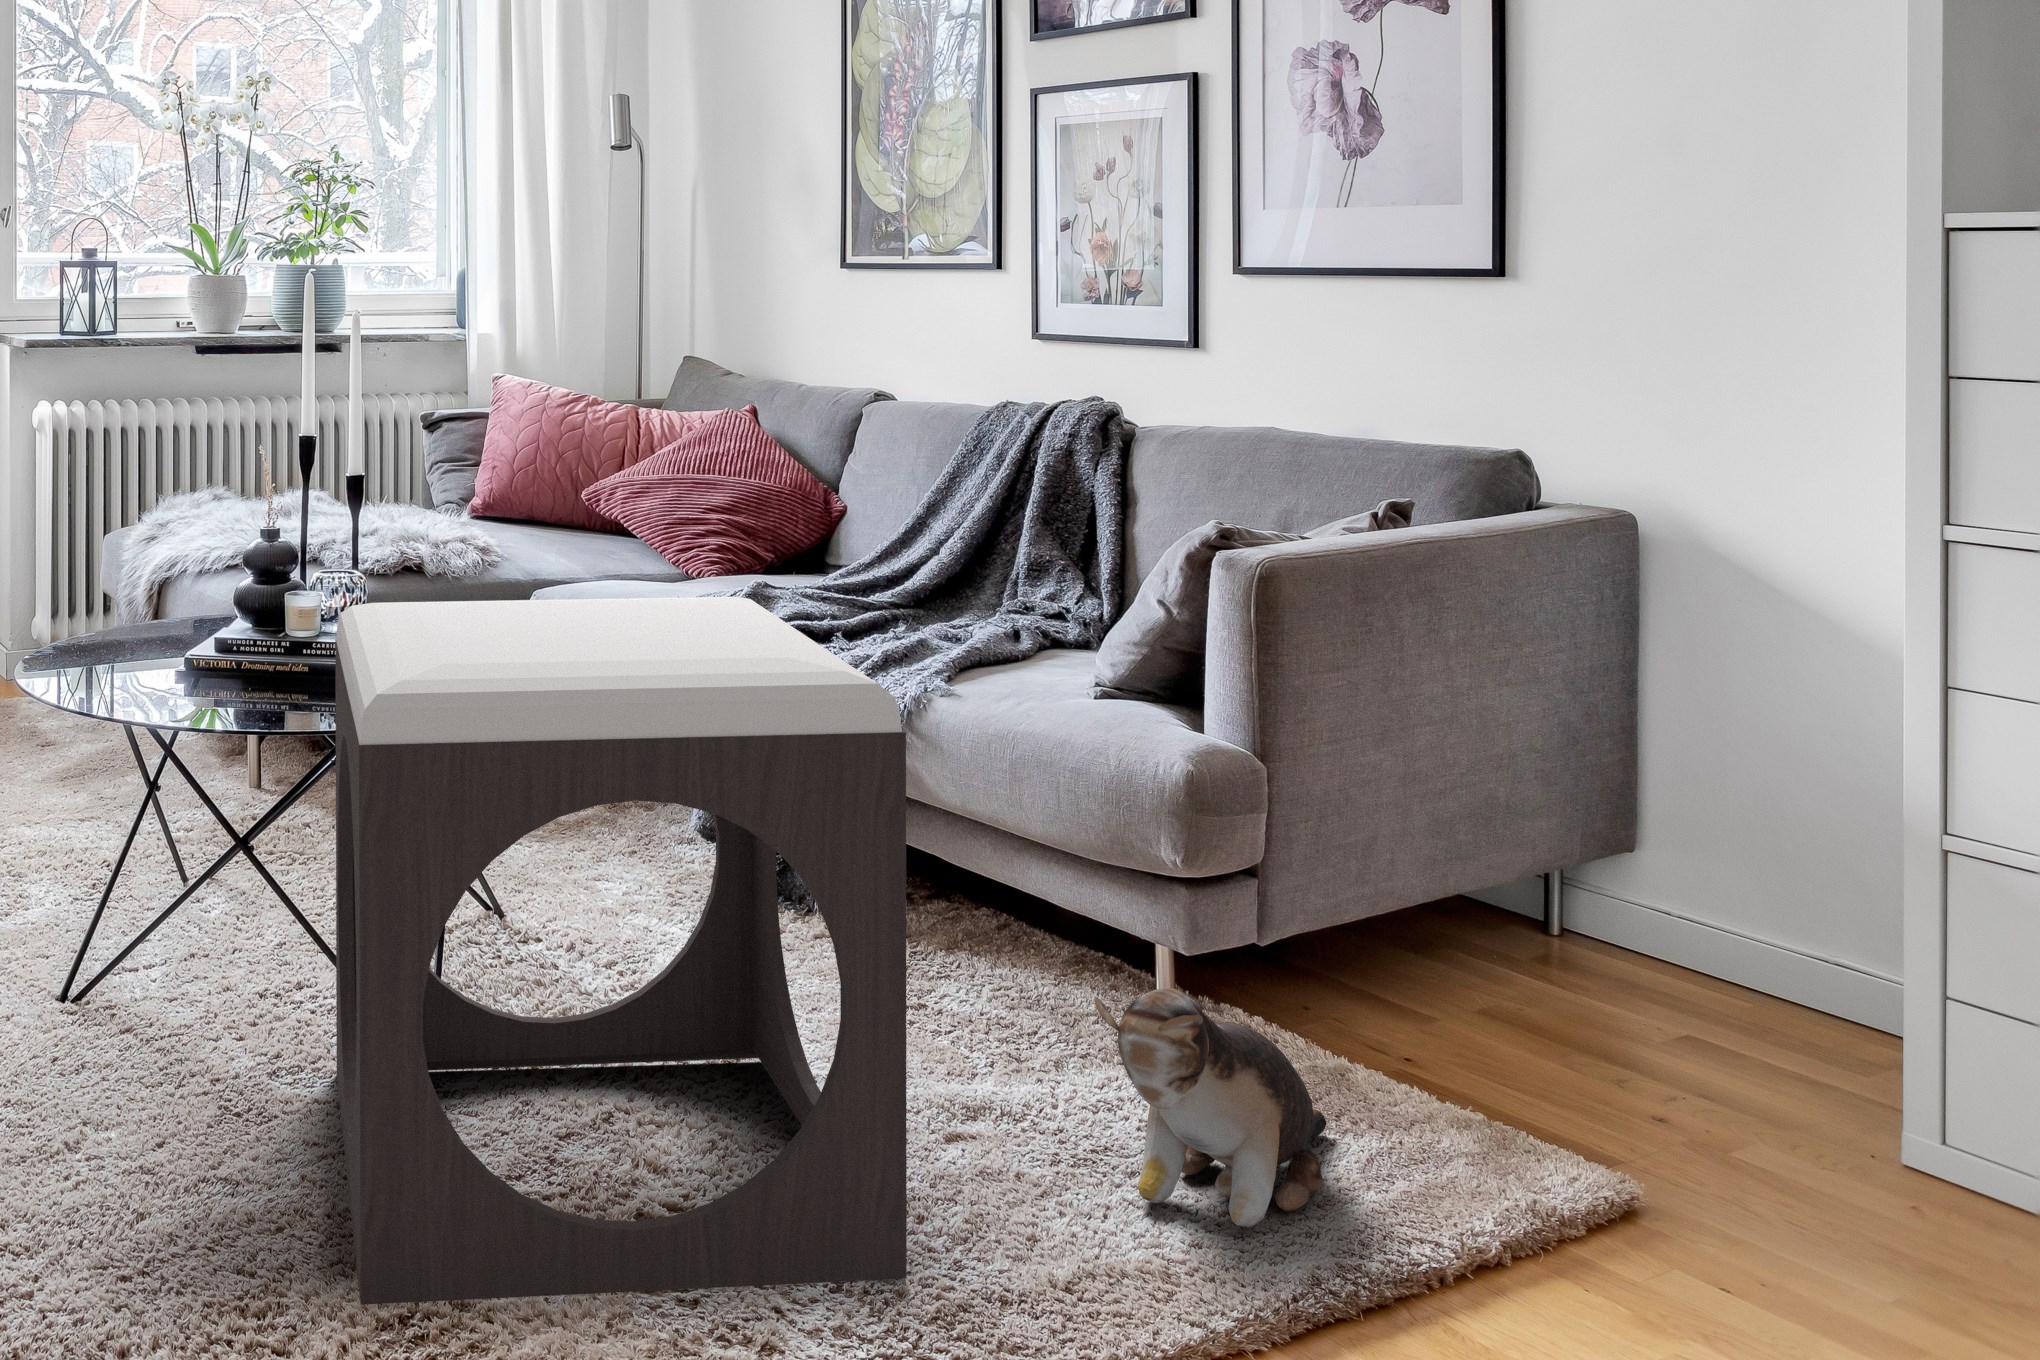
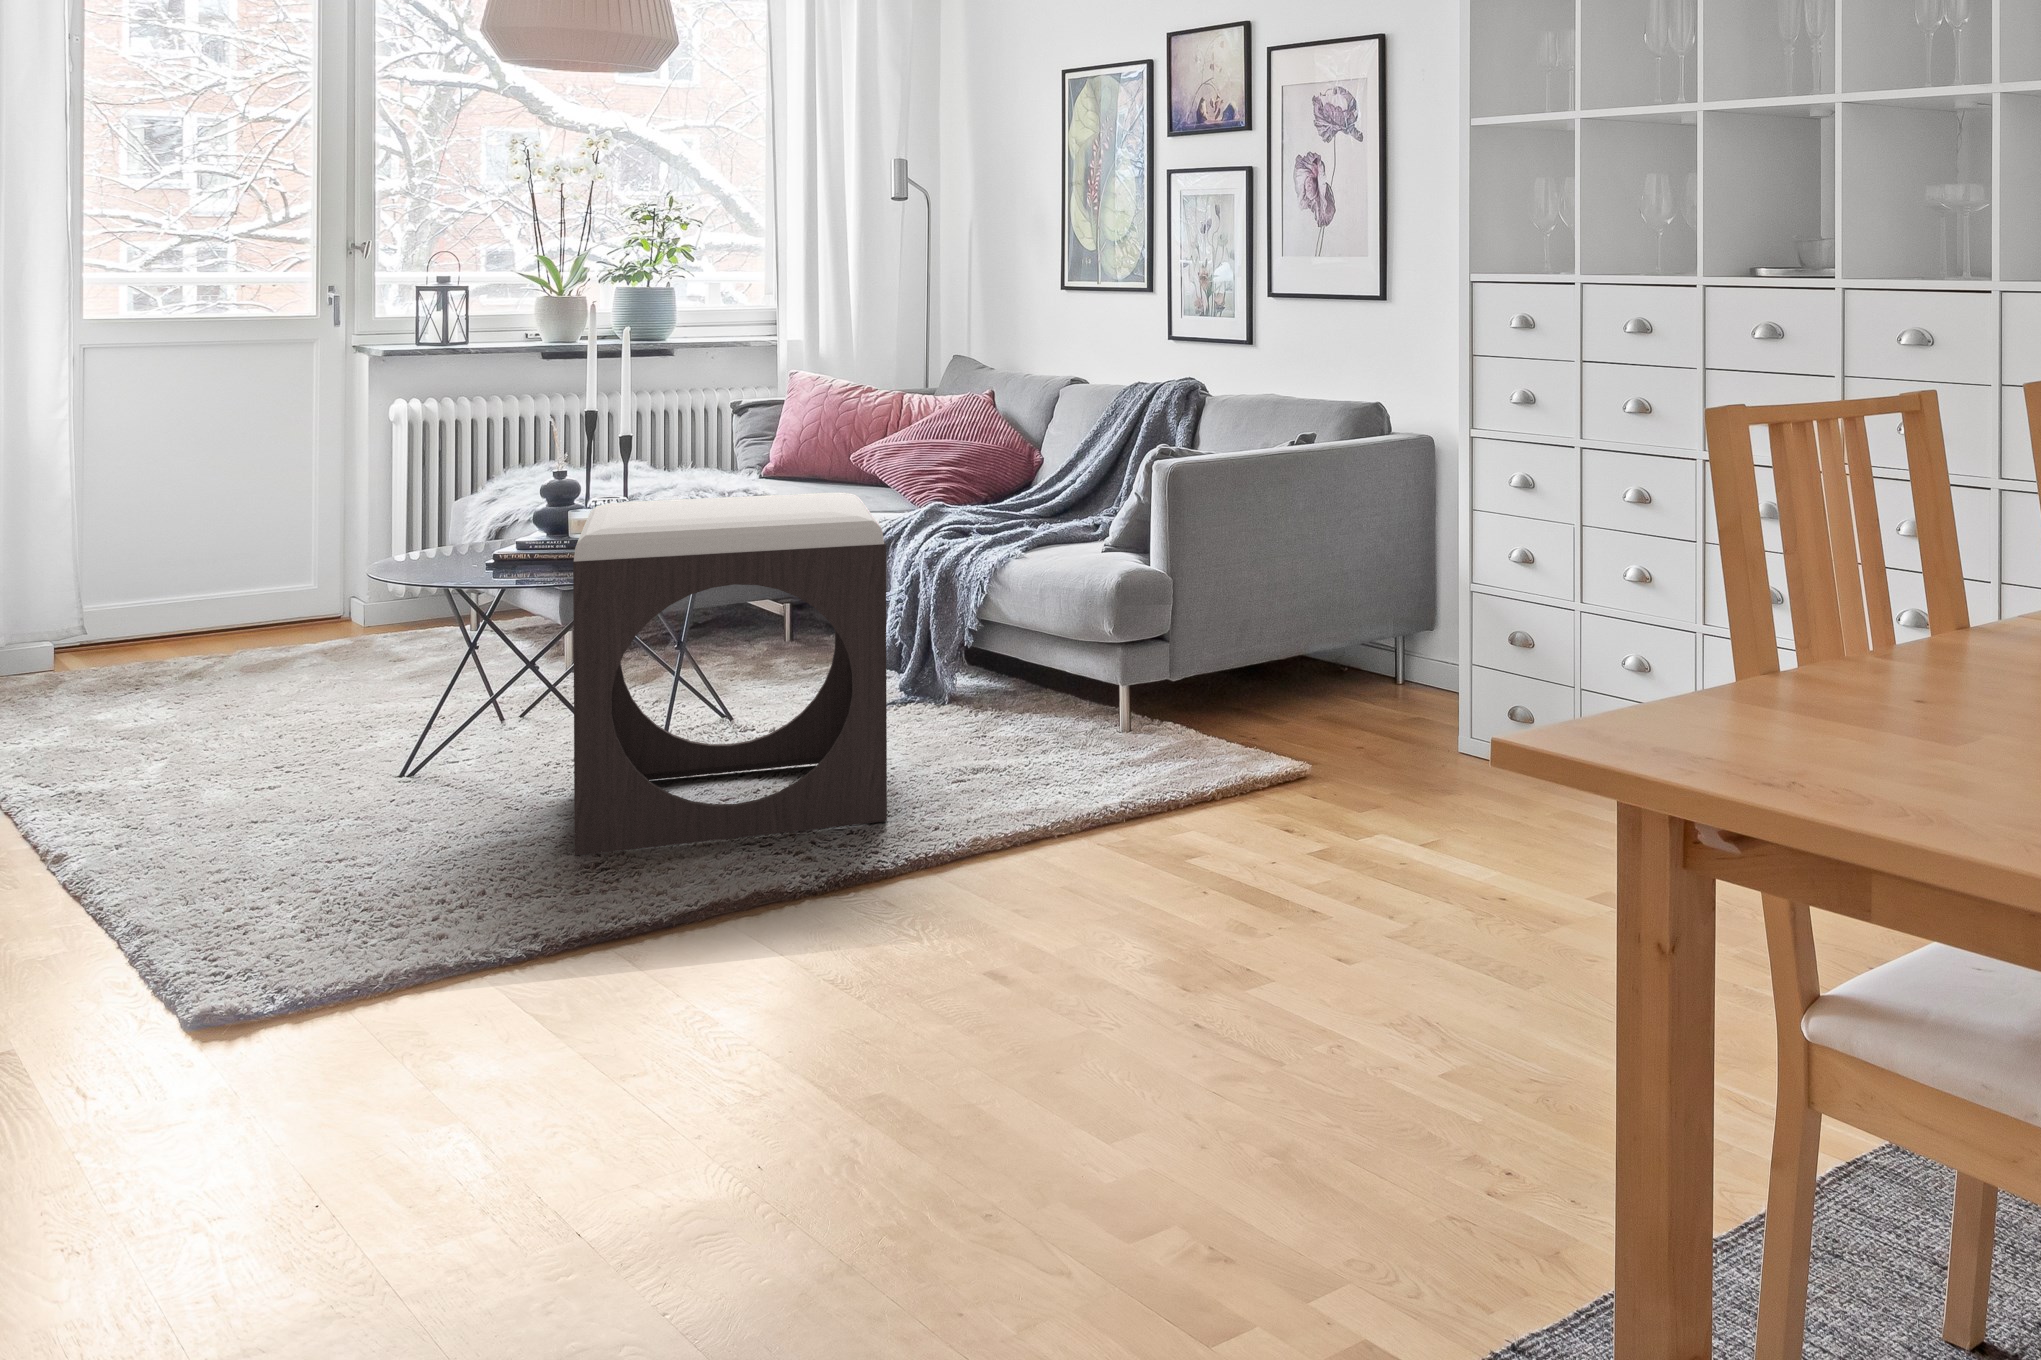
plush toy: present [1094,988,1327,1227] -> none [1001,674,1162,790]

